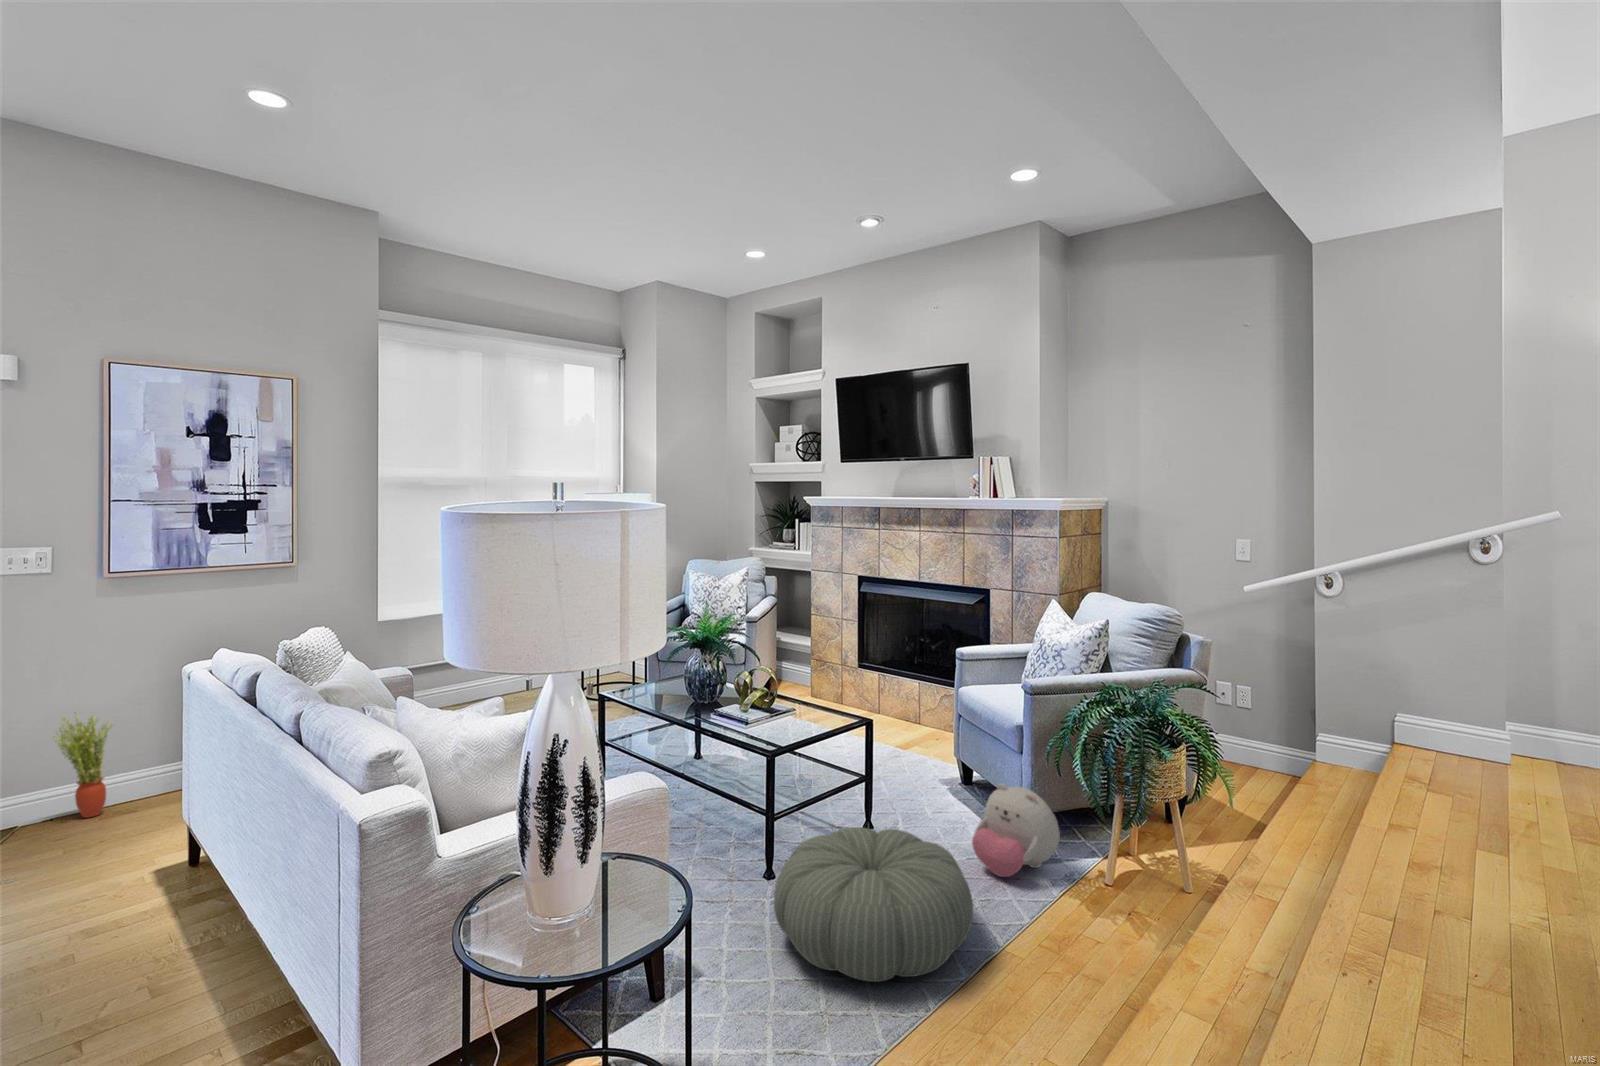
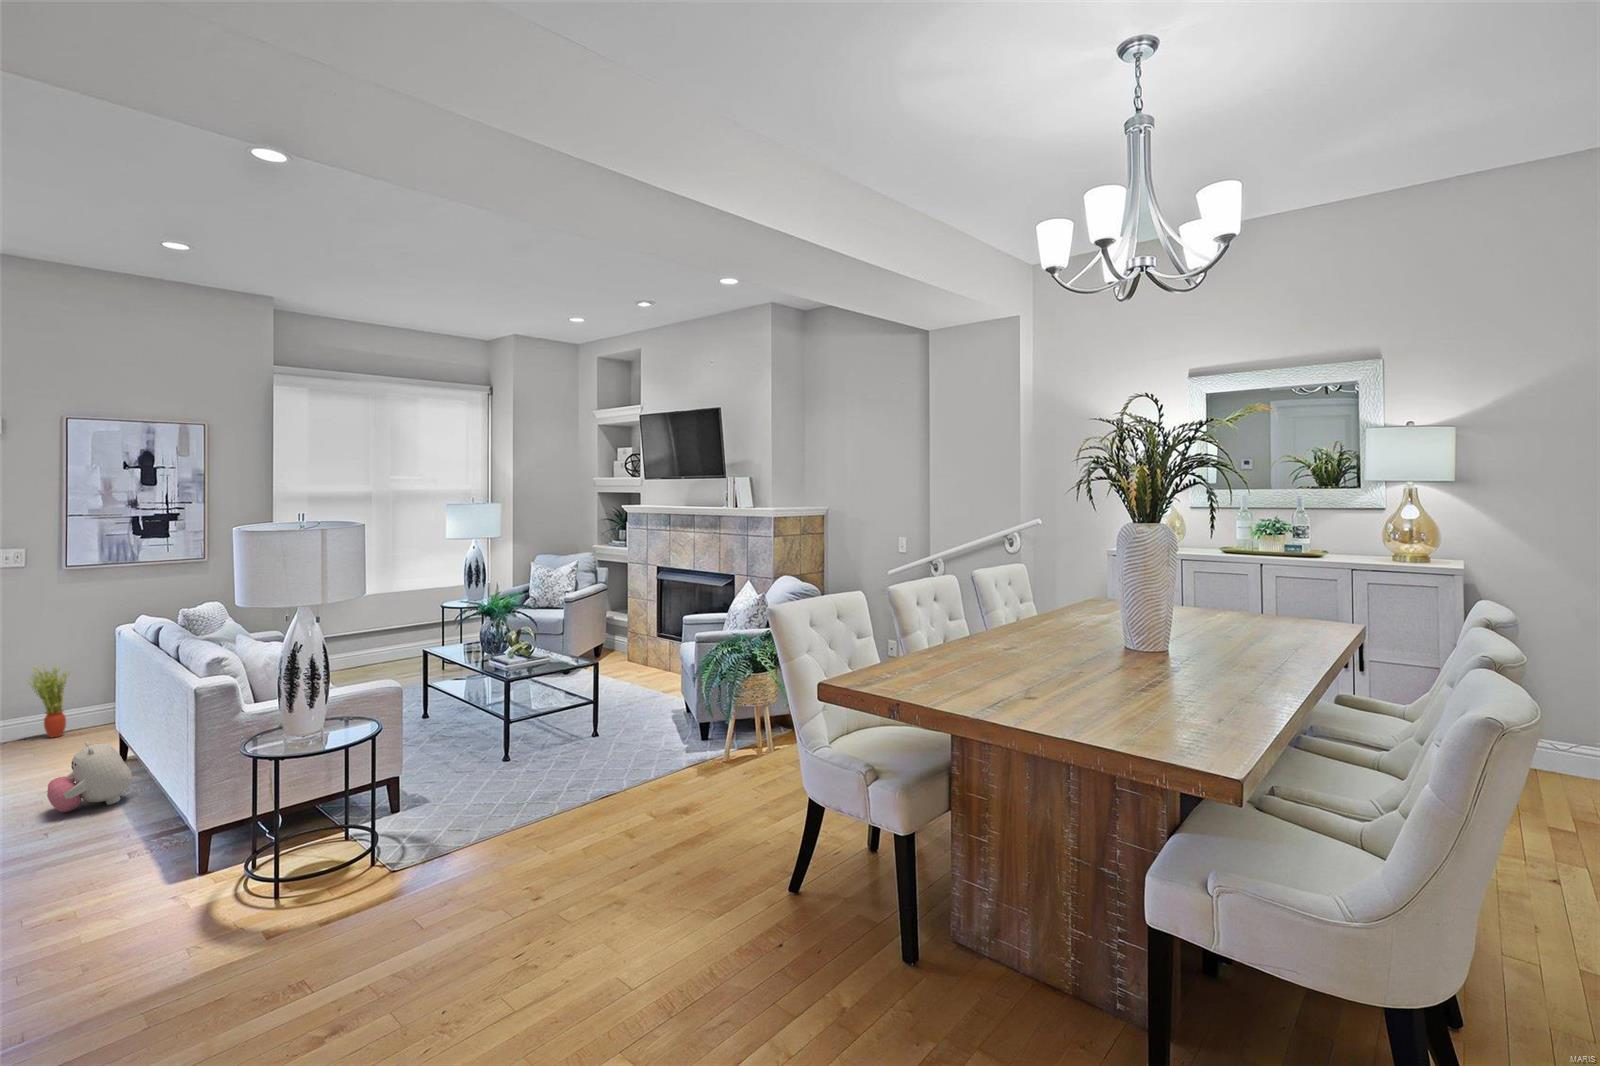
plush toy: present [972,783,1060,877] -> present [47,741,132,812]
pouf: present [774,827,973,982] -> none [481,723,608,801]

